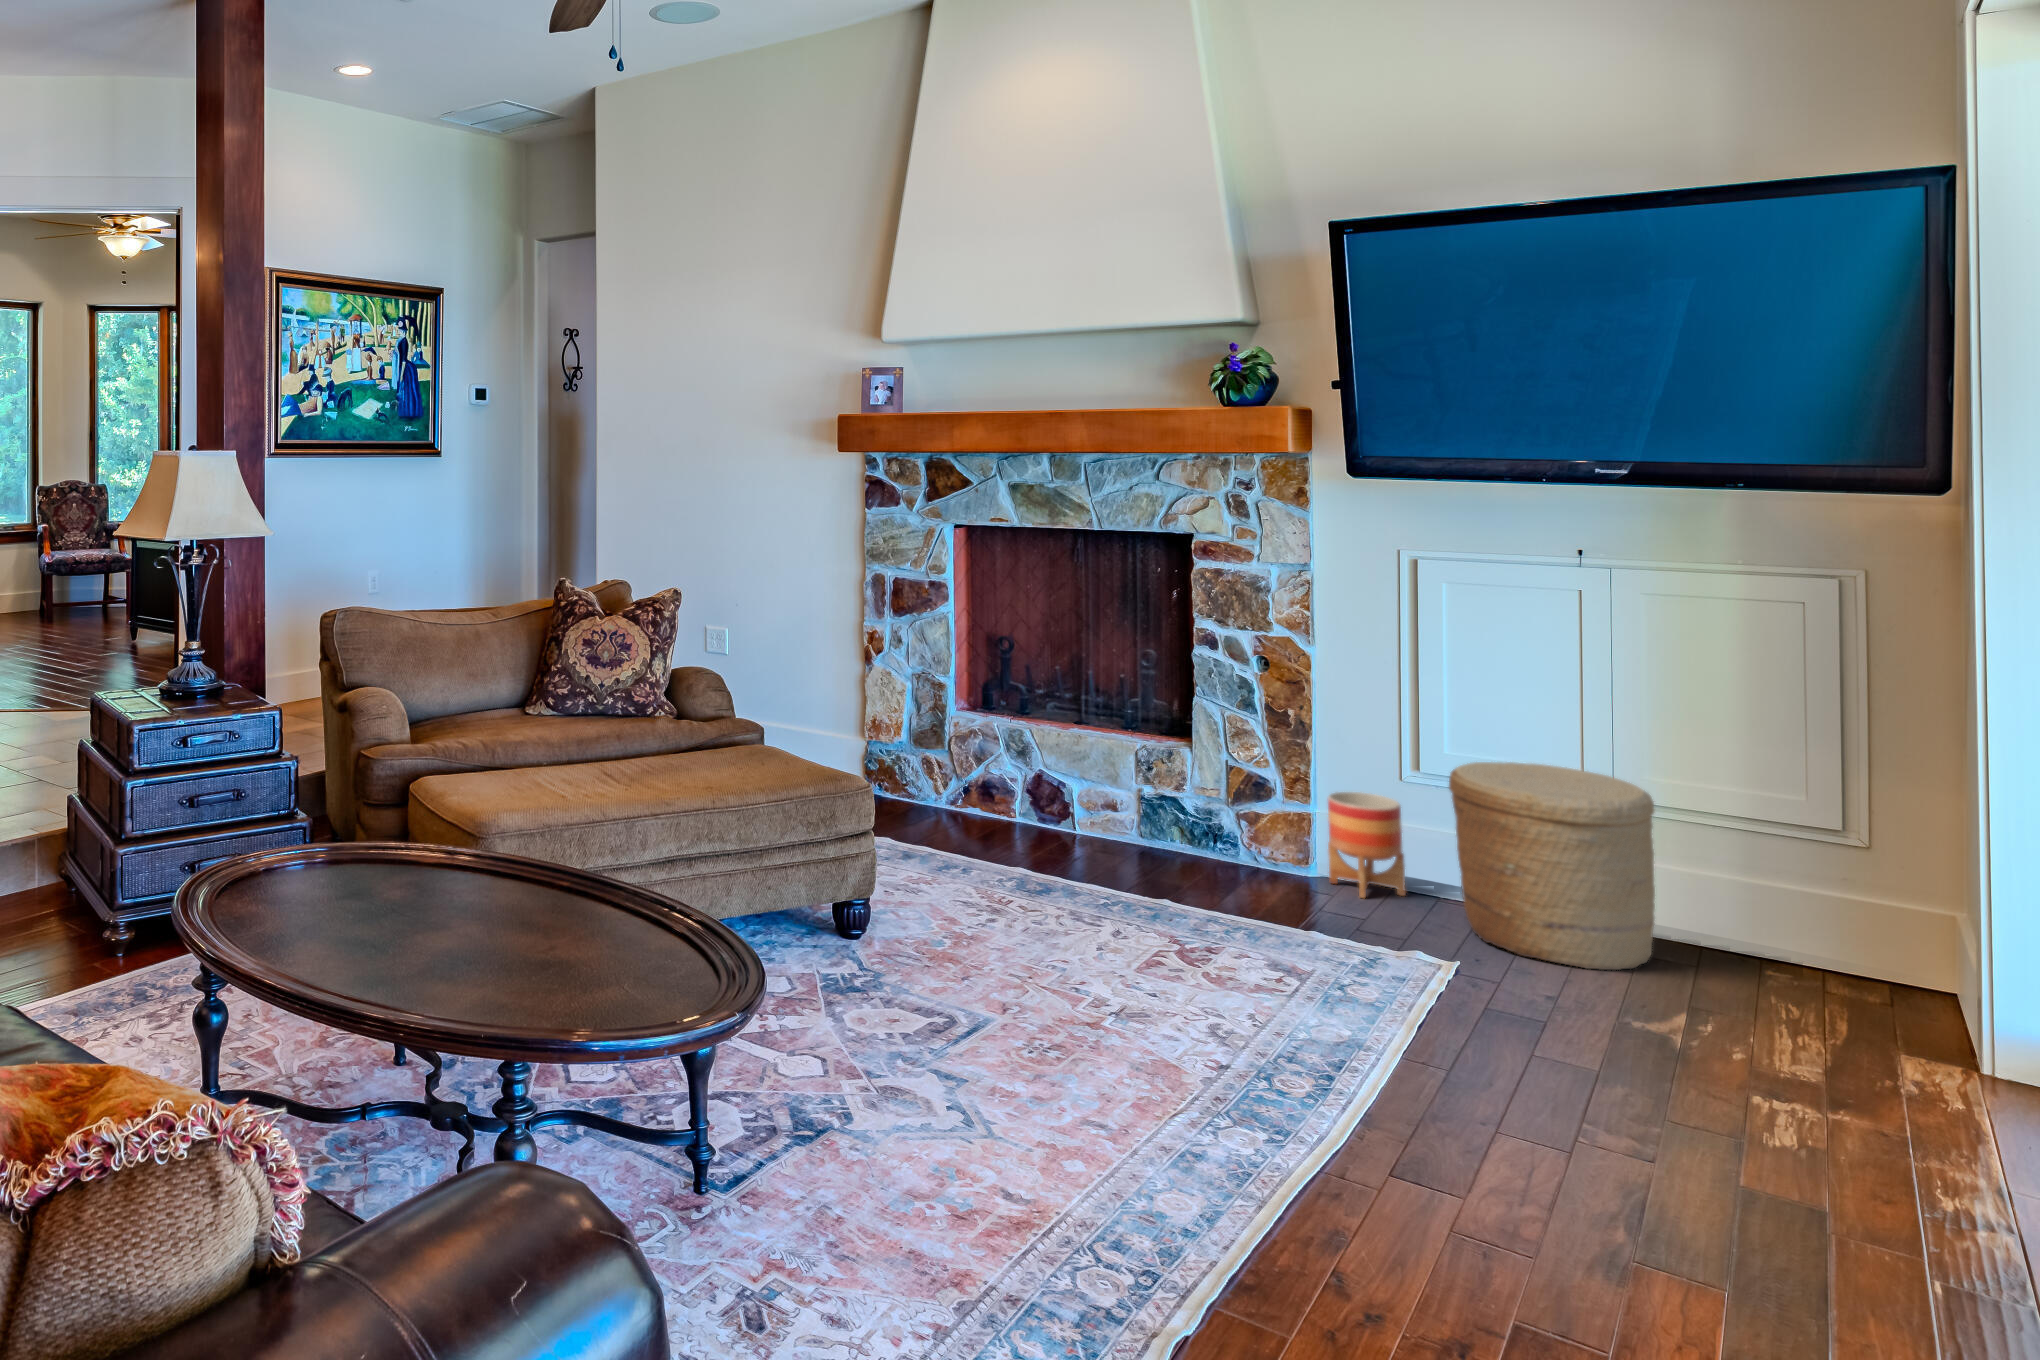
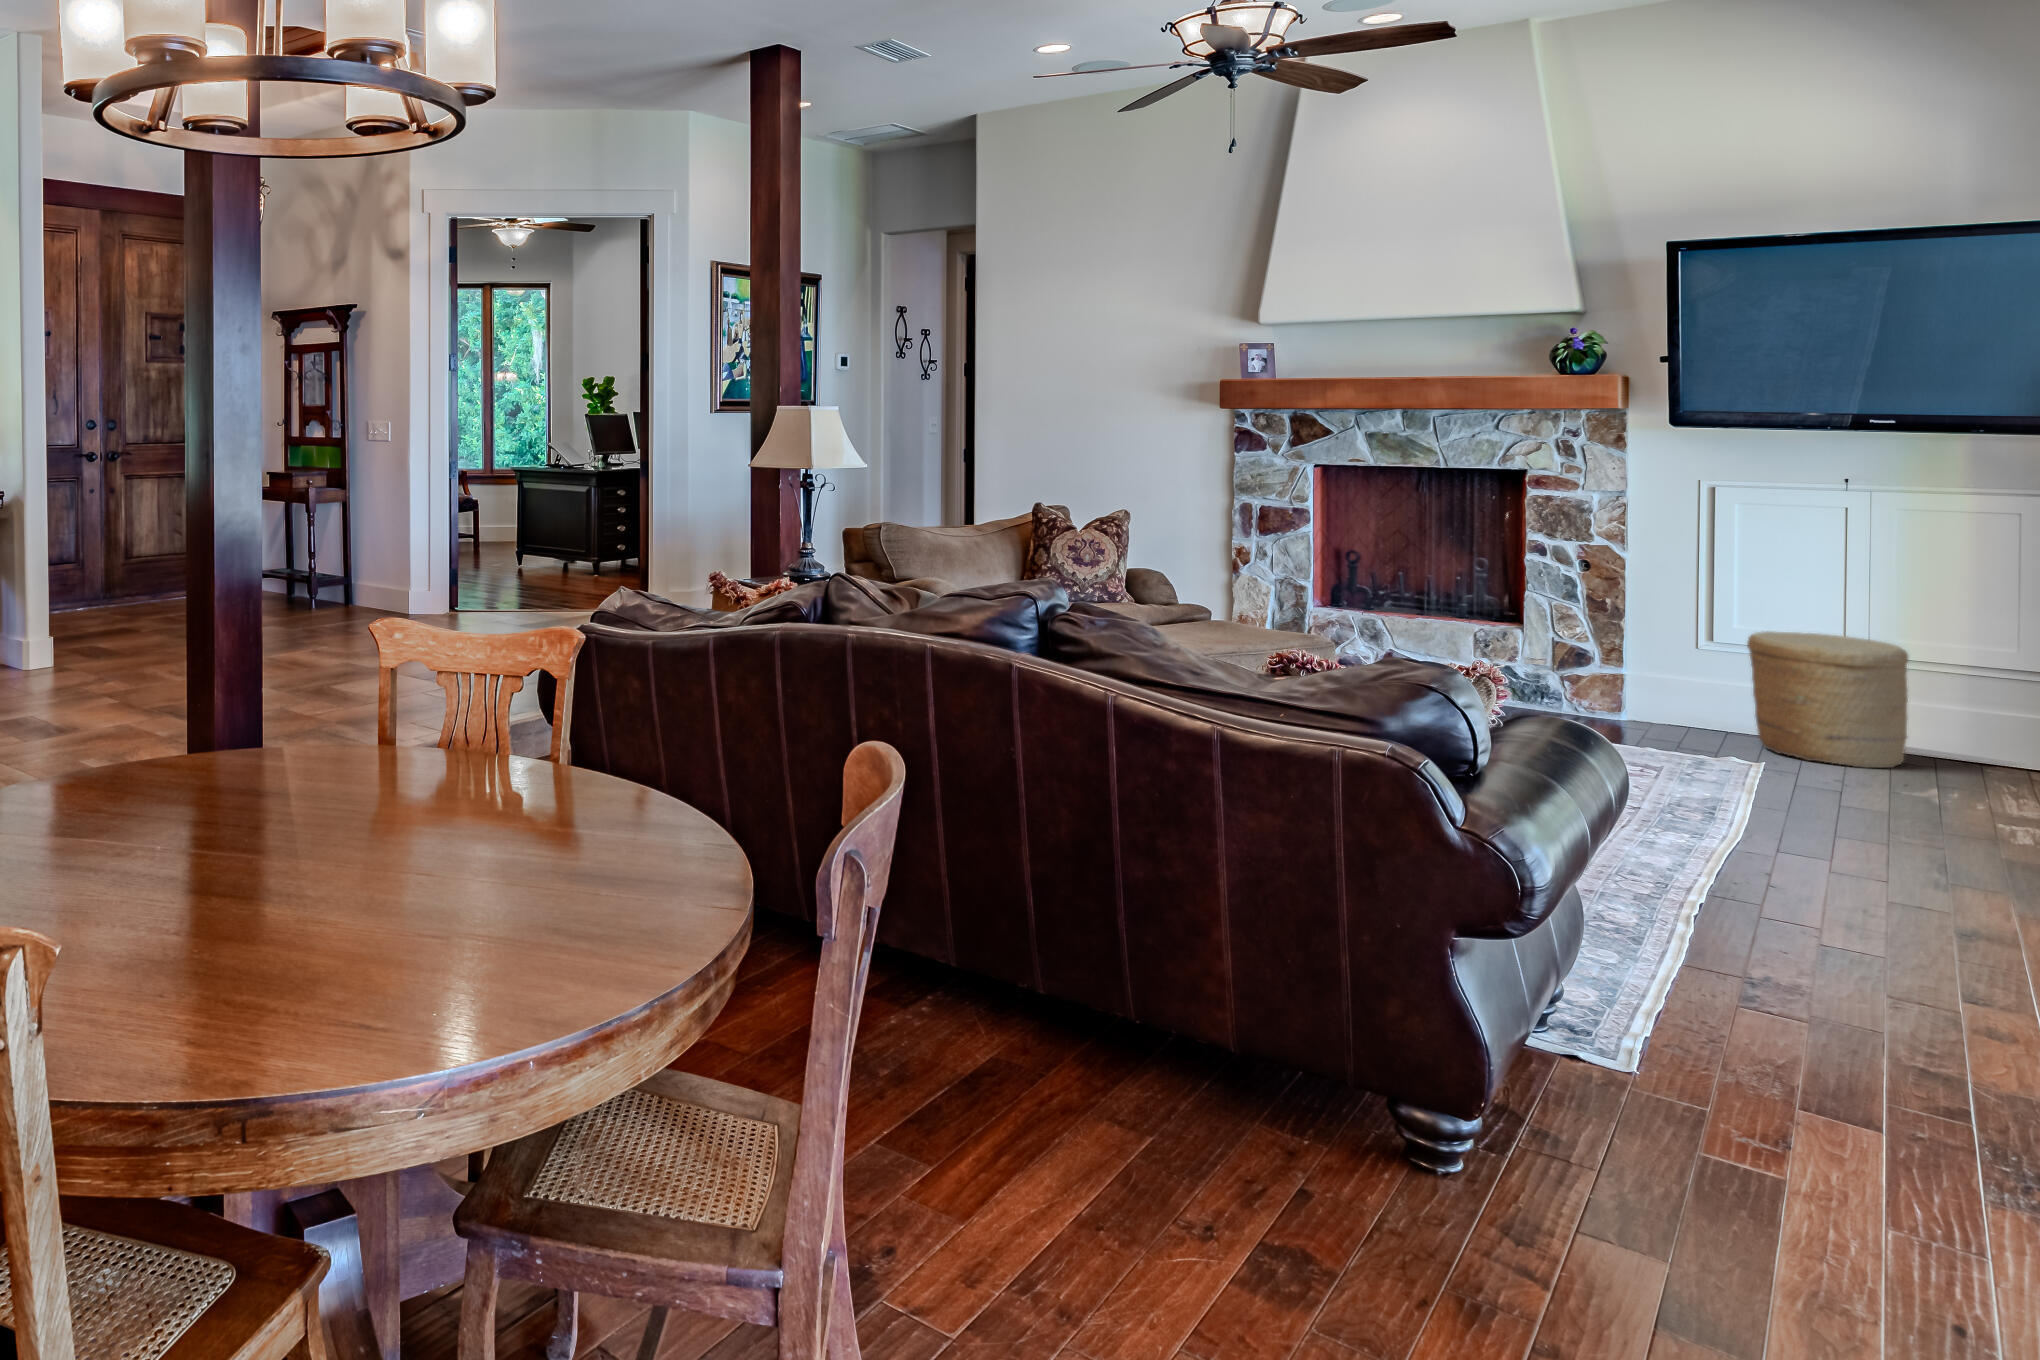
planter: present [1328,792,1406,898] -> none [1641,658,1704,731]

